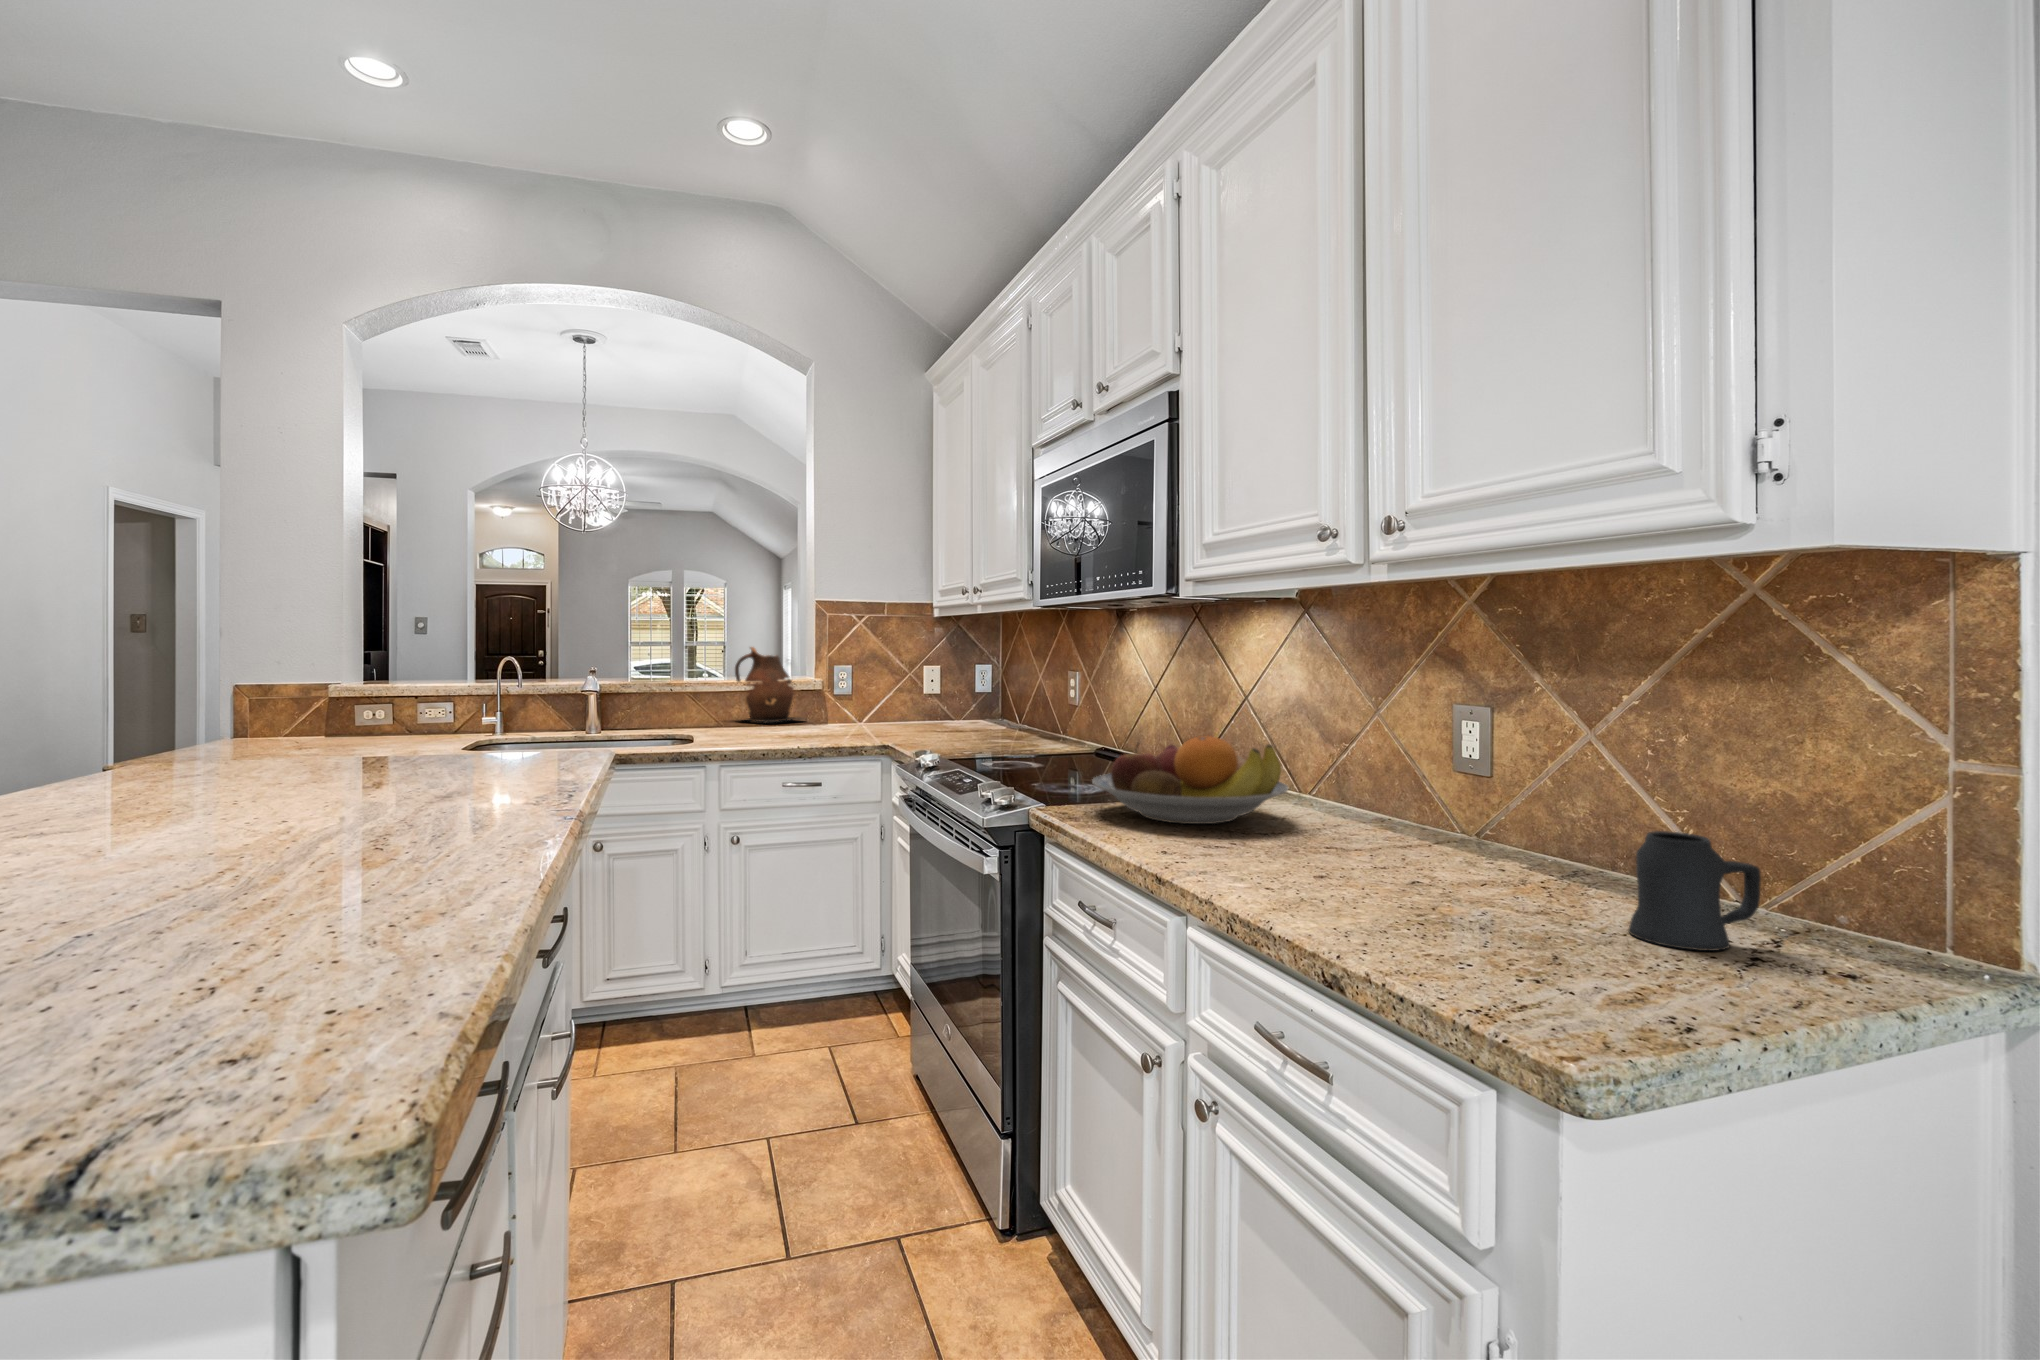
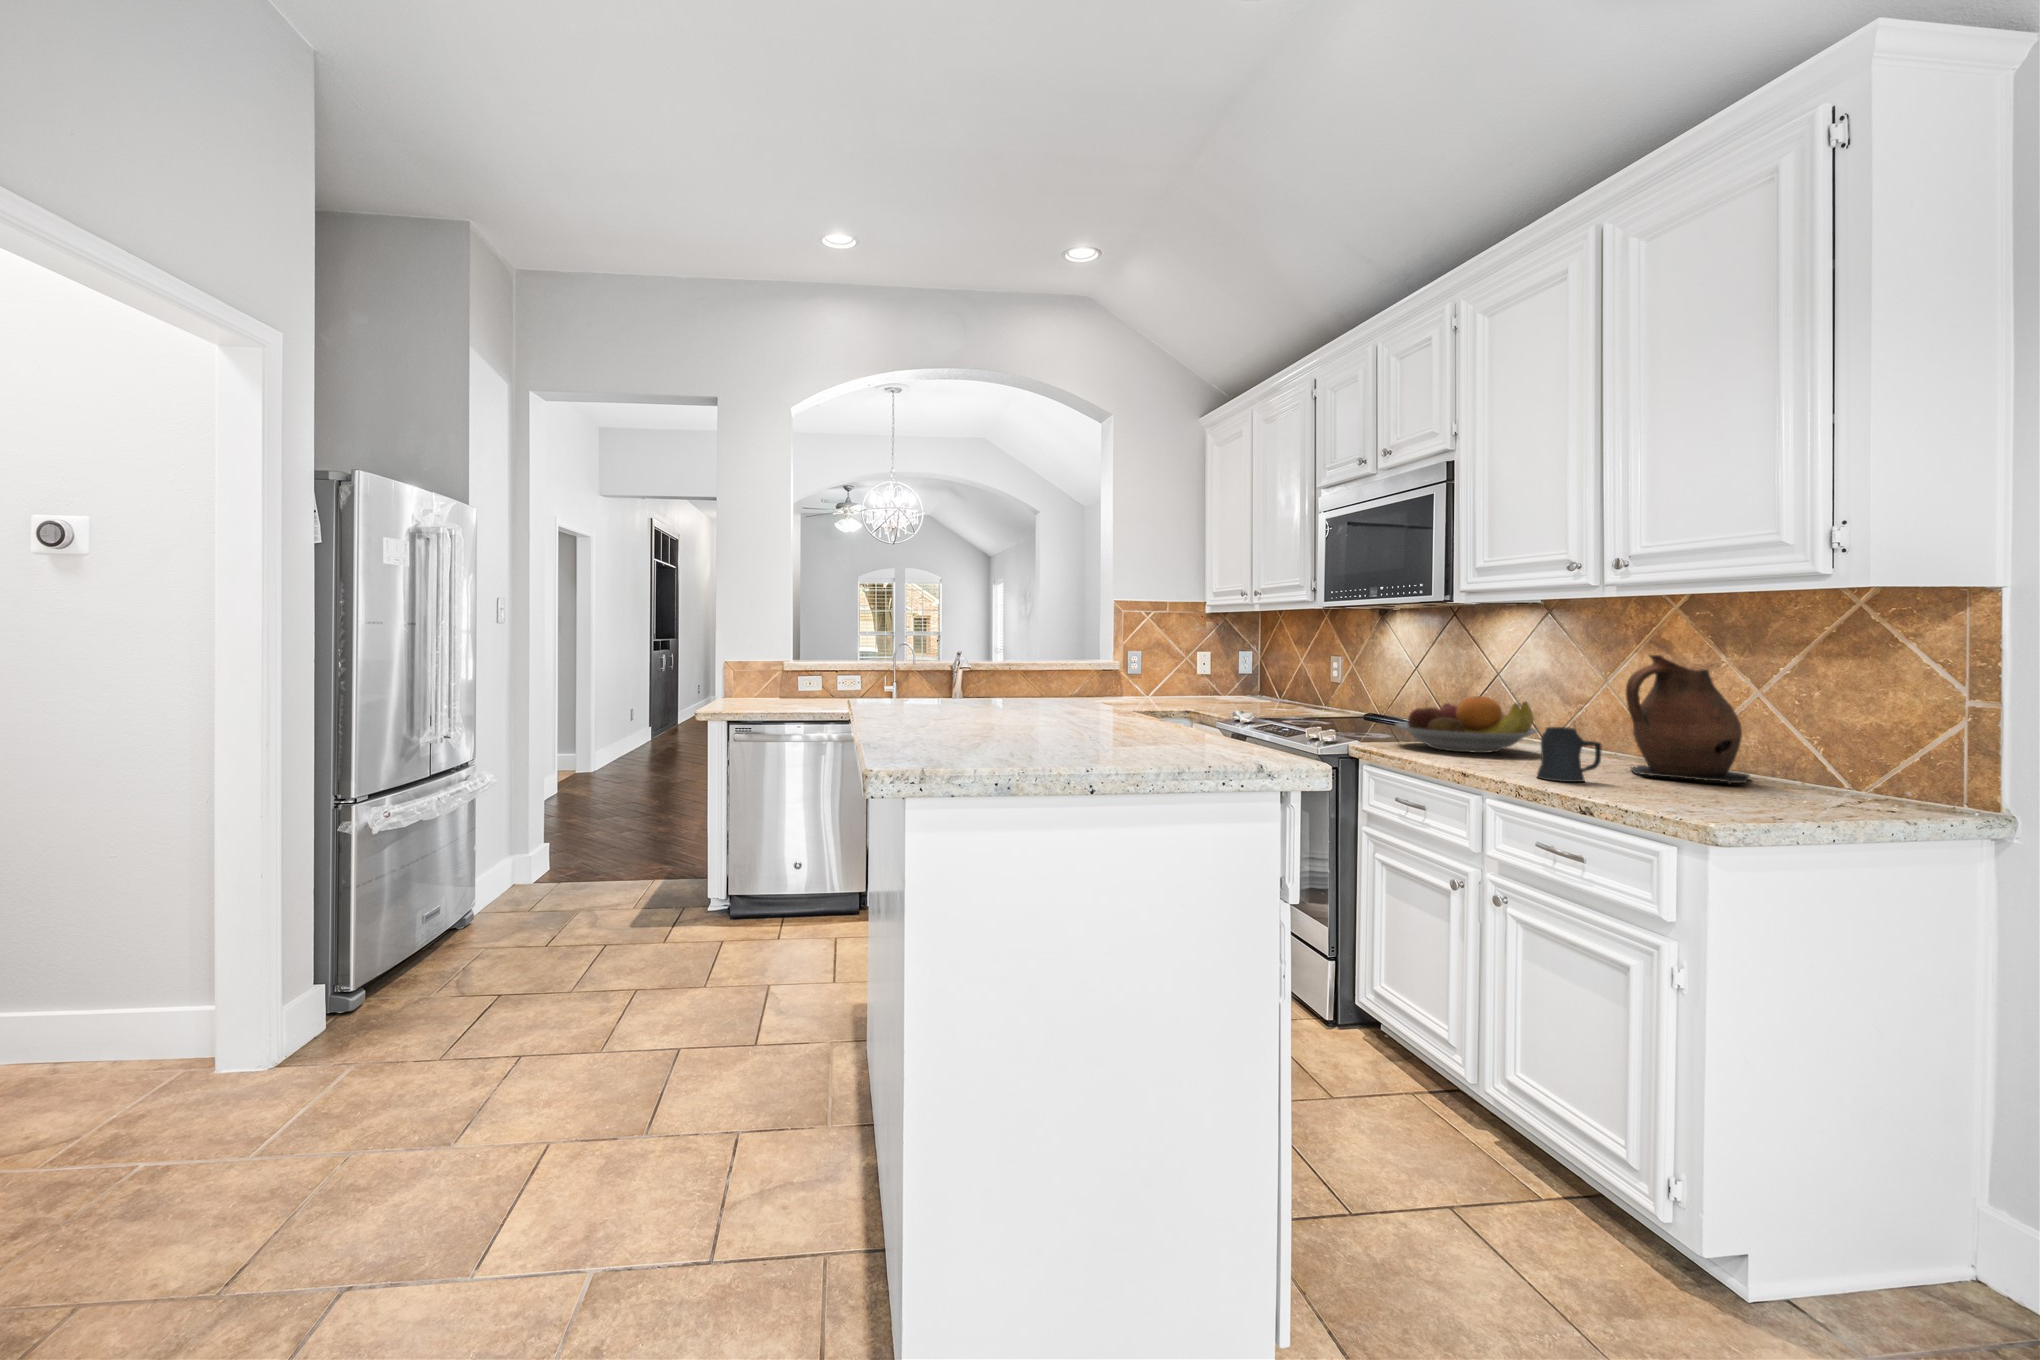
ceramic pitcher: present [735,647,802,723] -> present [1626,654,1750,784]
mug: present [1628,831,1761,951] -> present [1537,727,1602,782]

